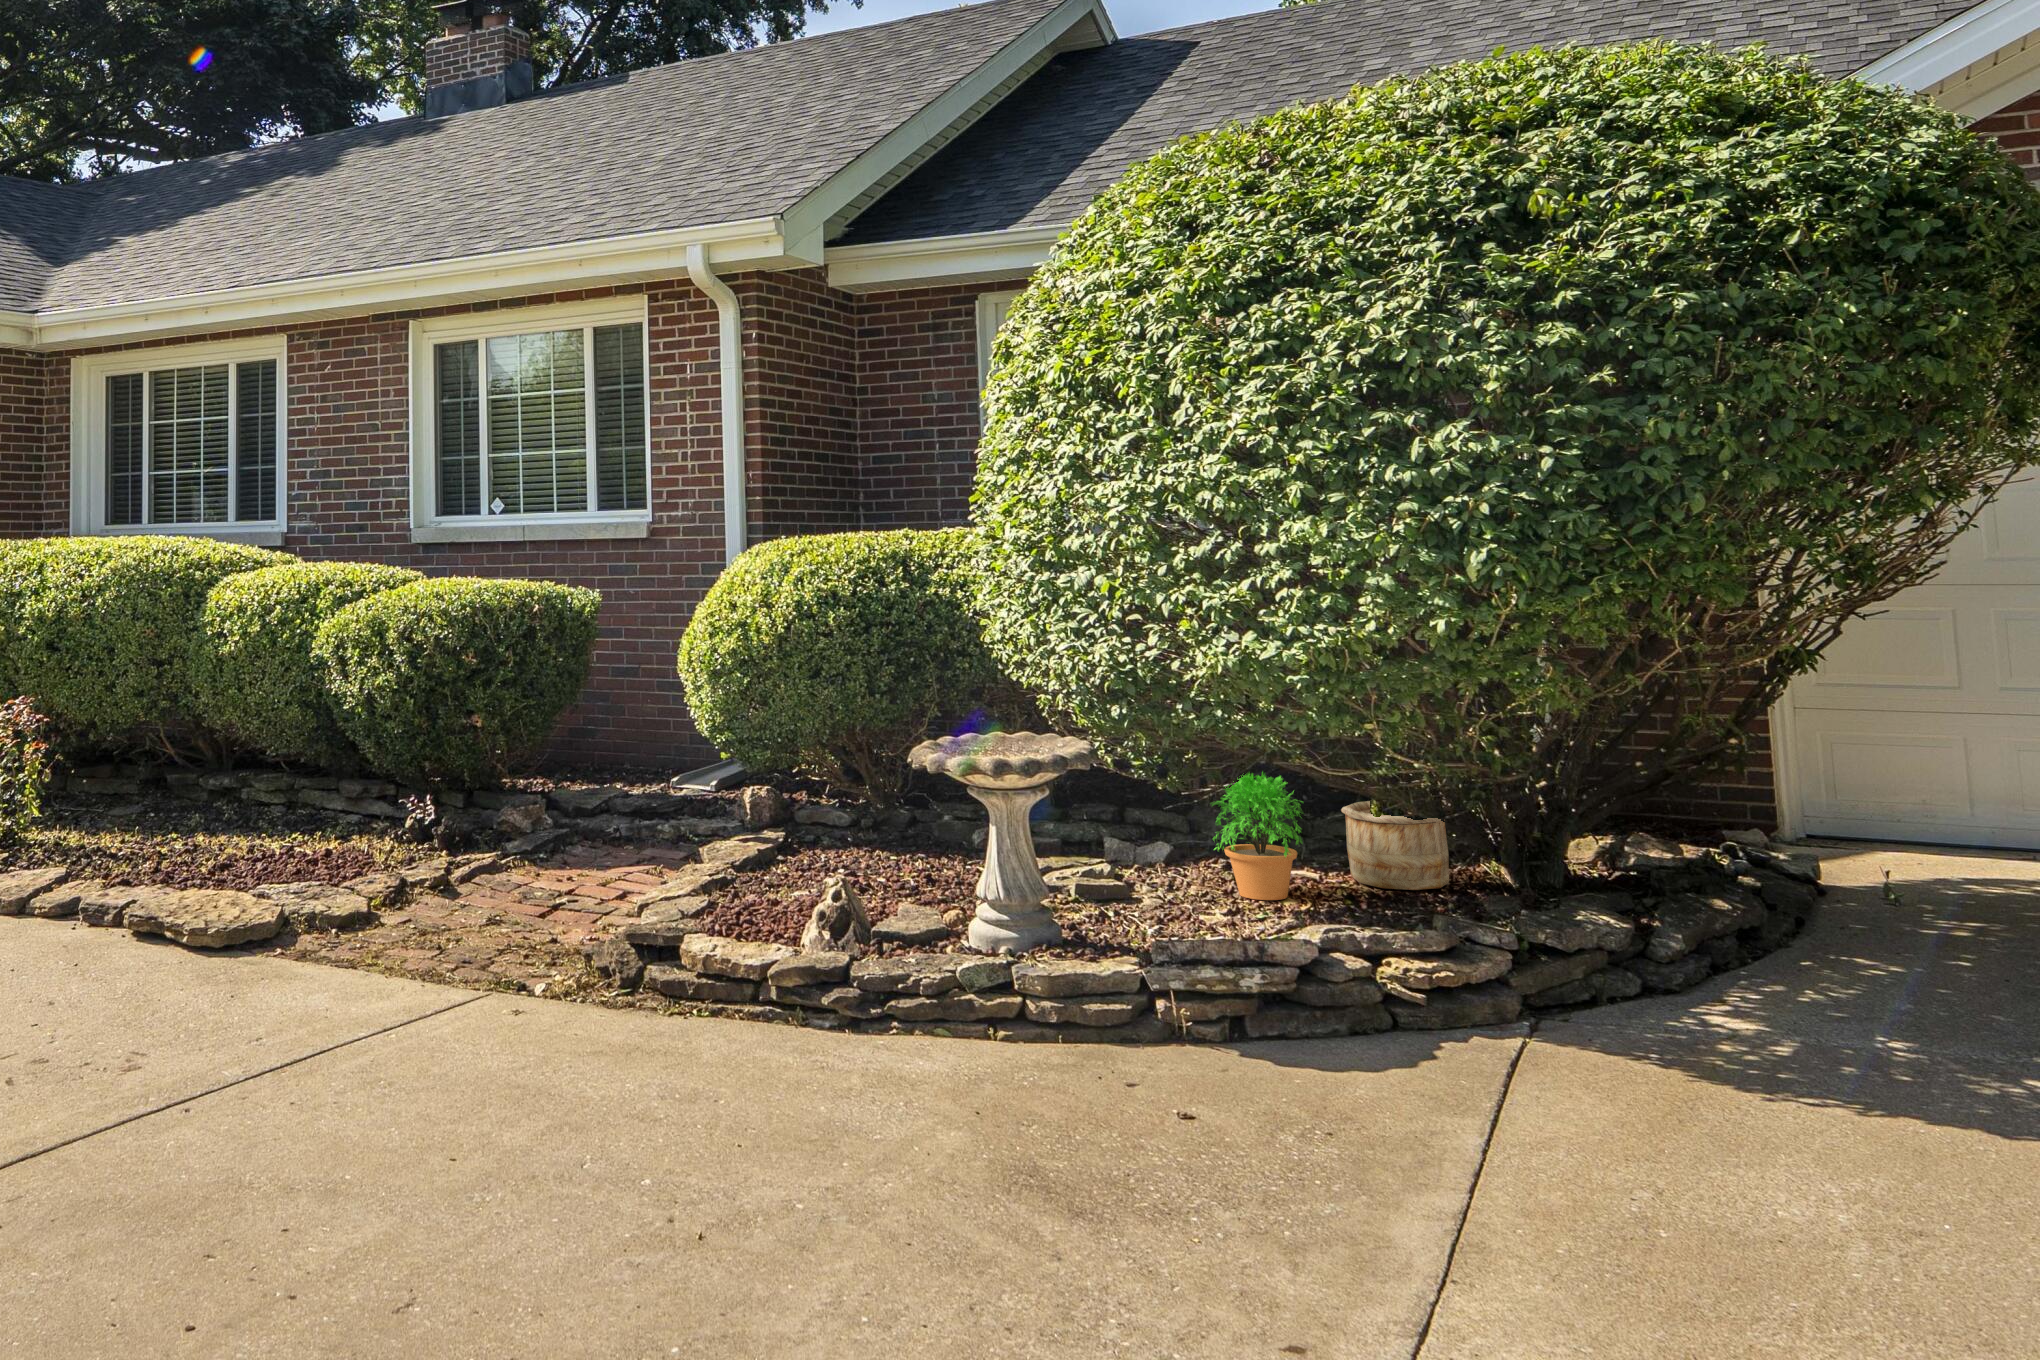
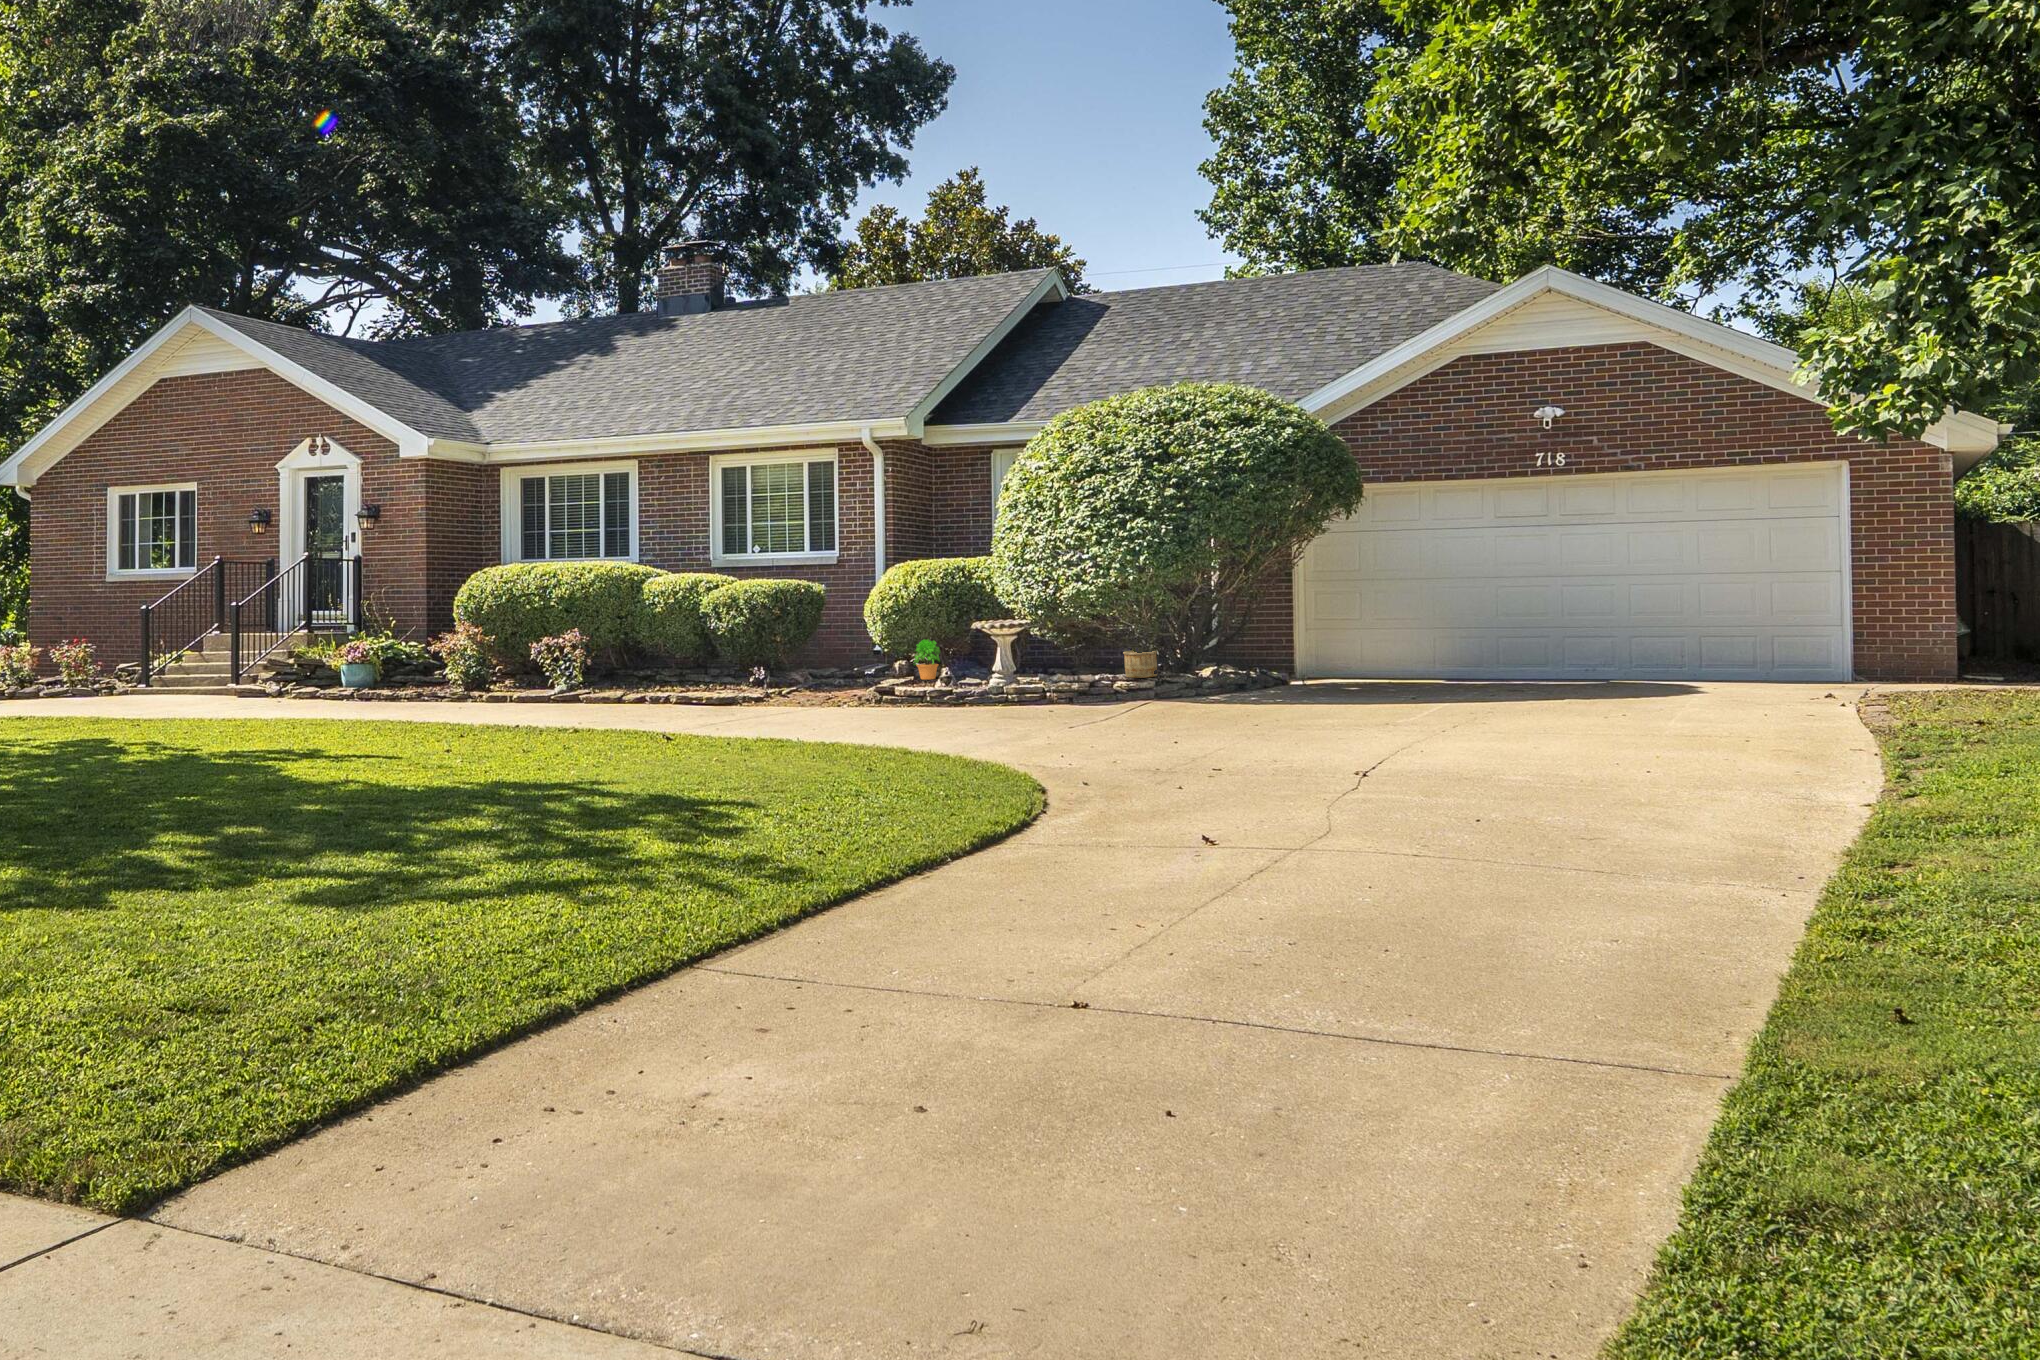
potted plant: present [1212,772,1302,900] -> present [914,639,940,679]

